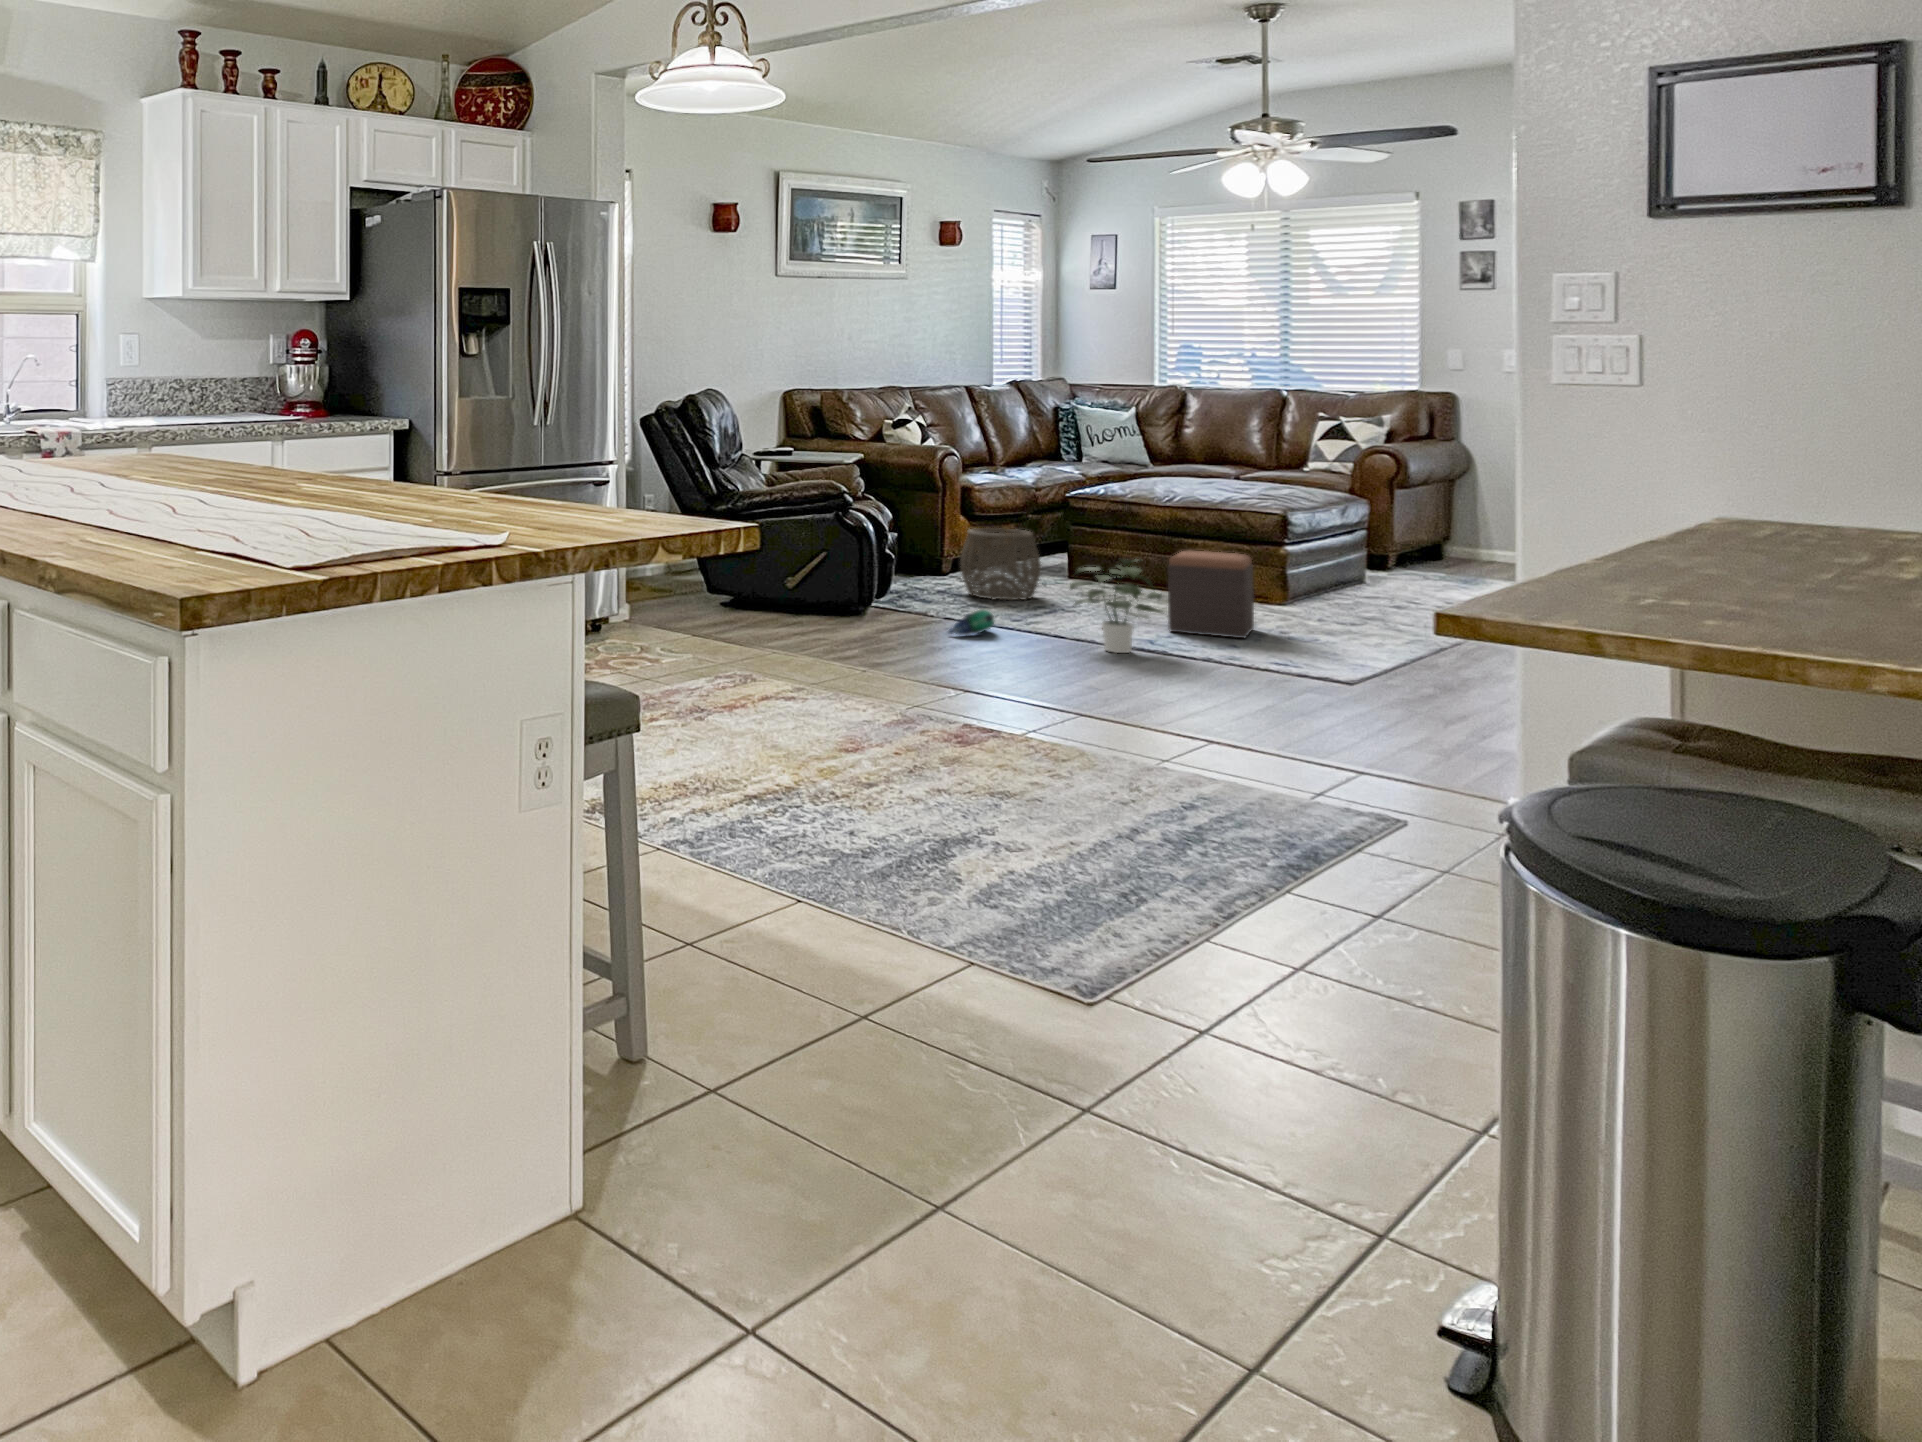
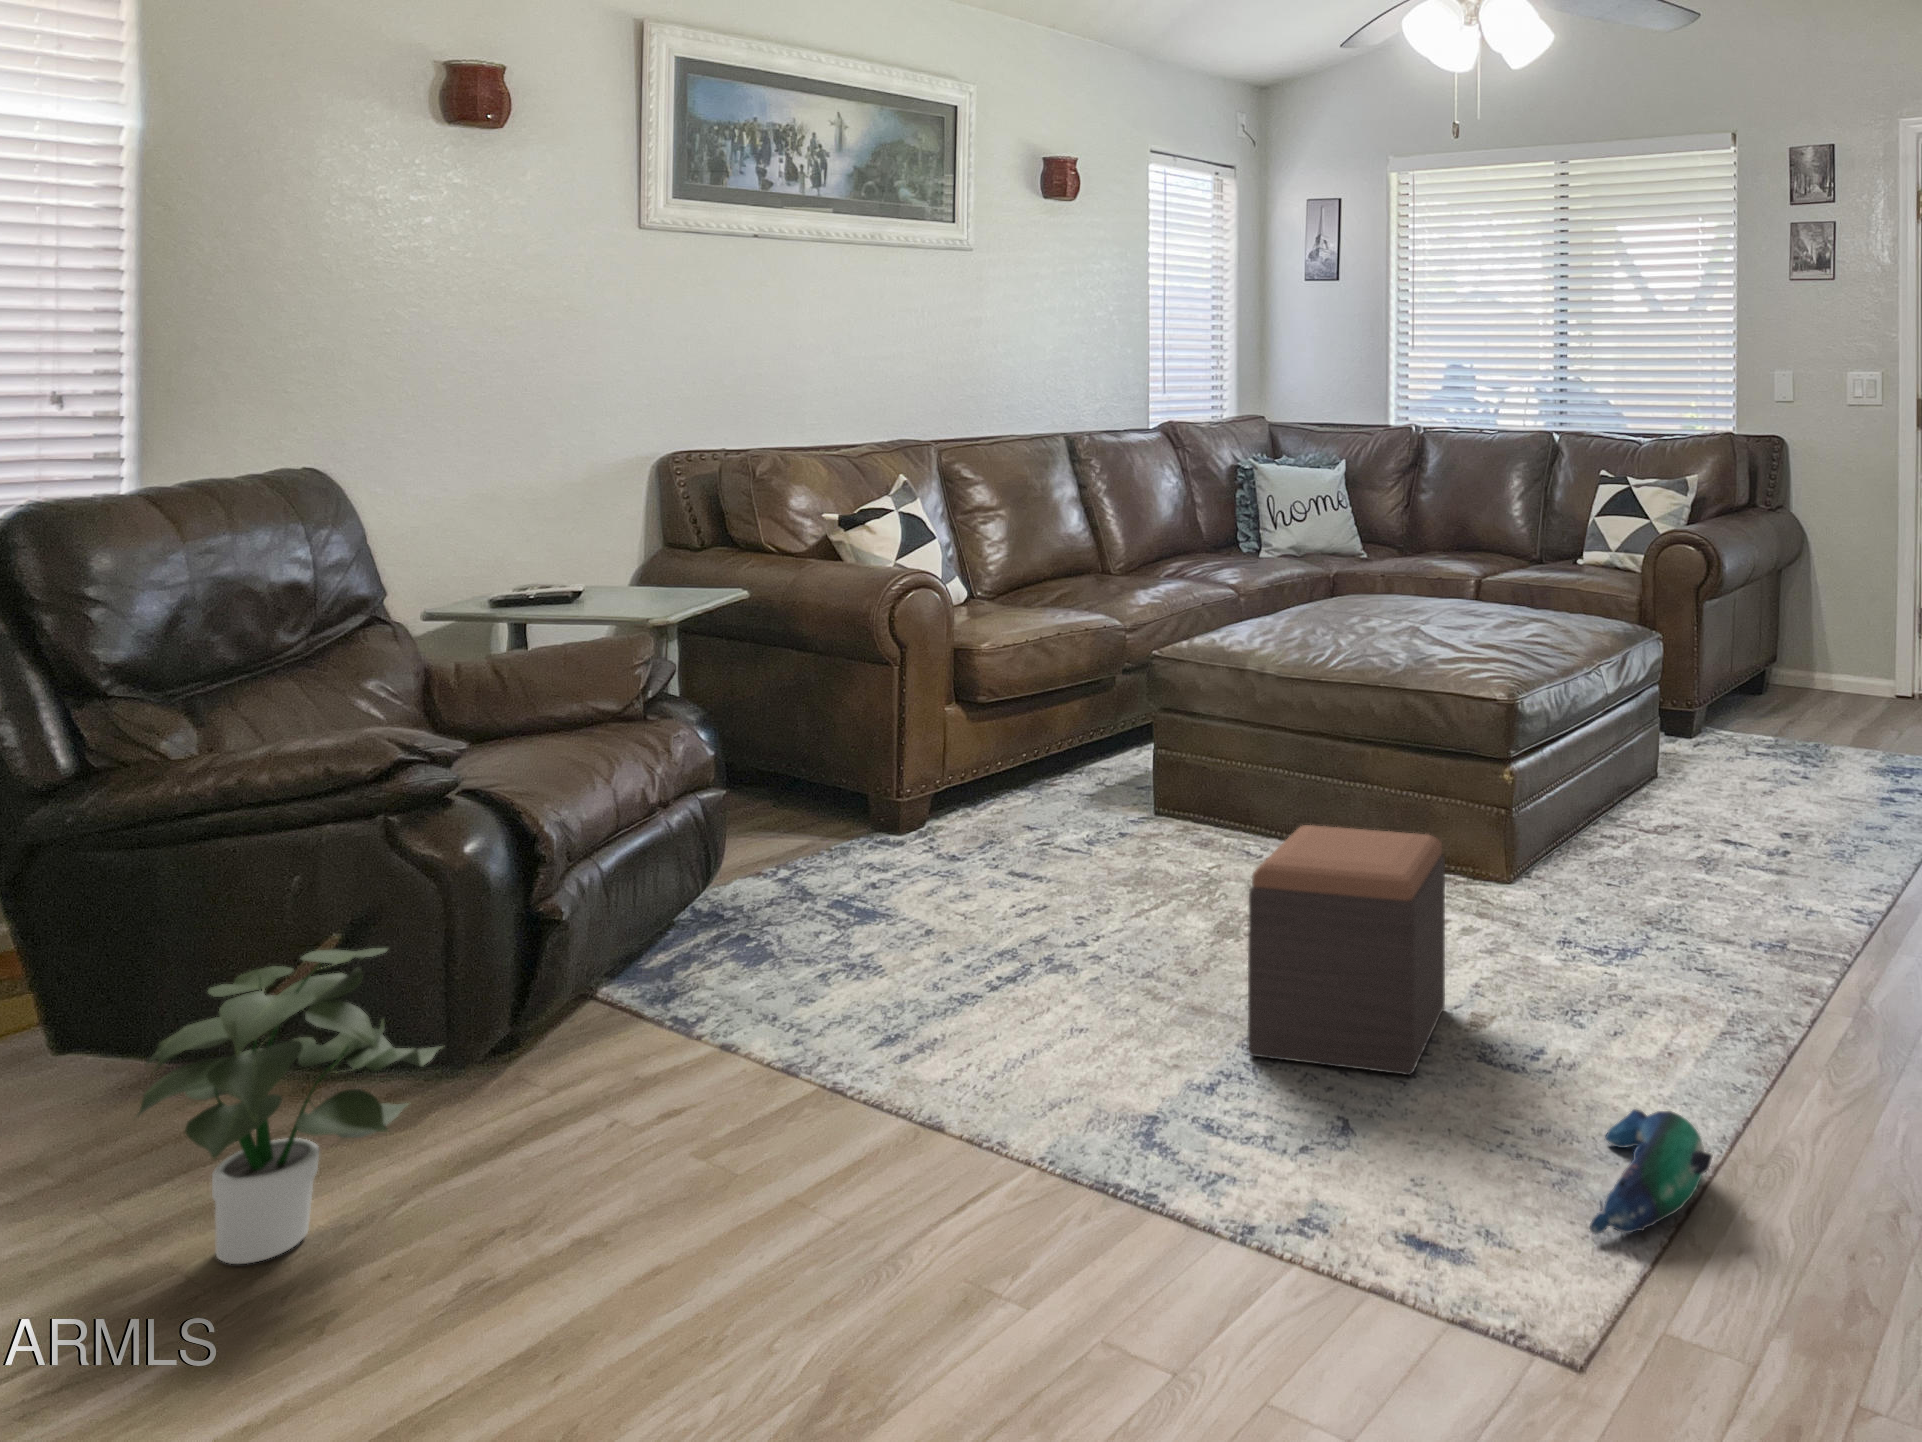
woven basket: present [961,528,1041,600] -> none [881,745,1056,928]
potted plant: present [1070,559,1161,653] -> present [136,948,441,1264]
plush toy: present [948,609,994,635] -> present [1590,1109,1713,1234]

